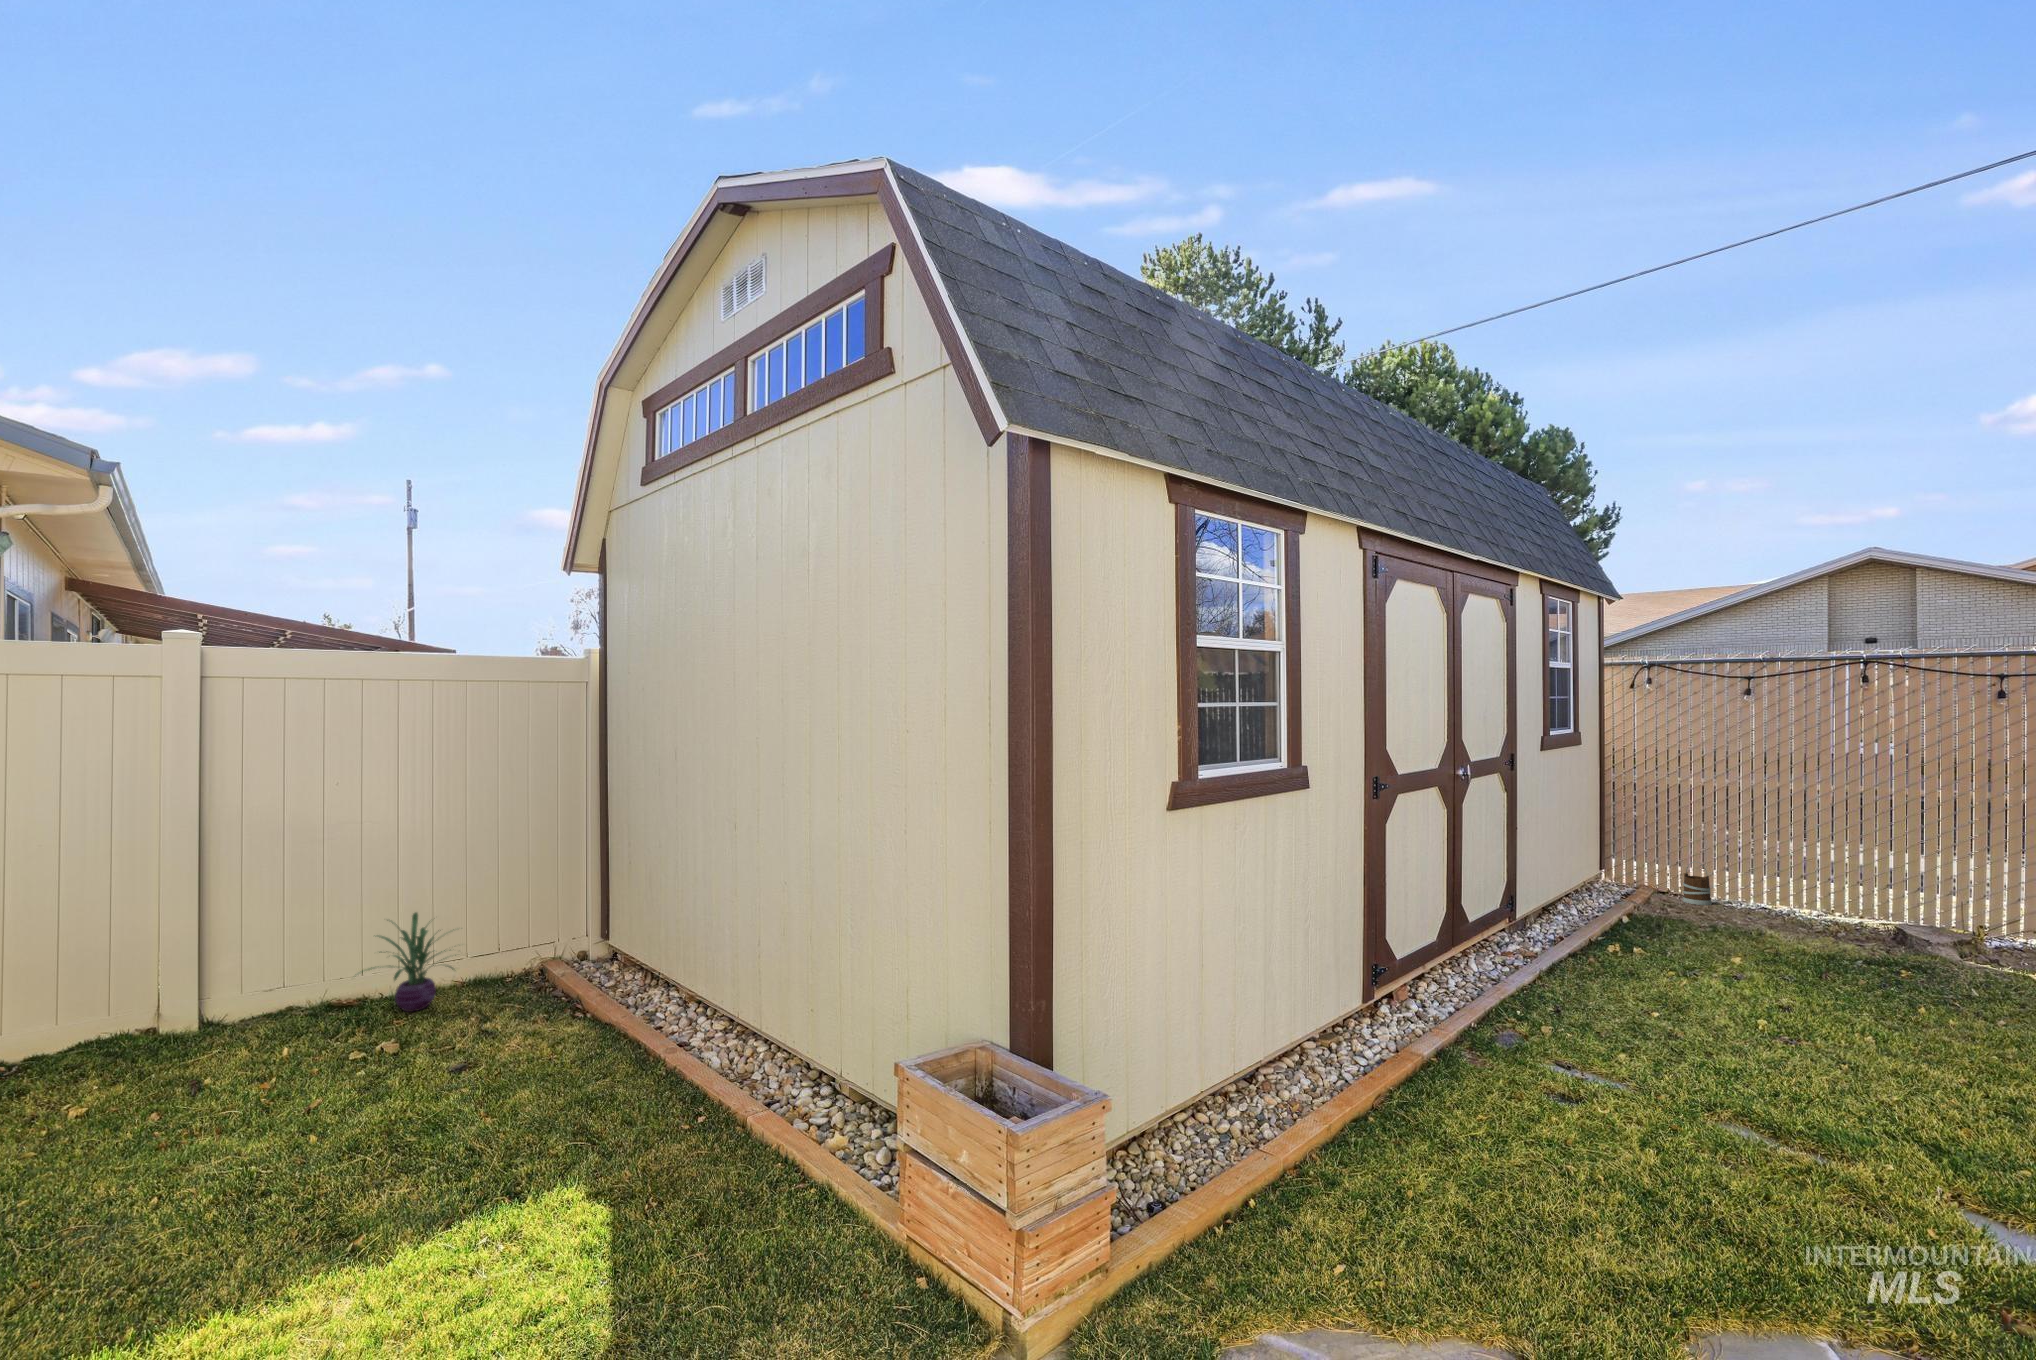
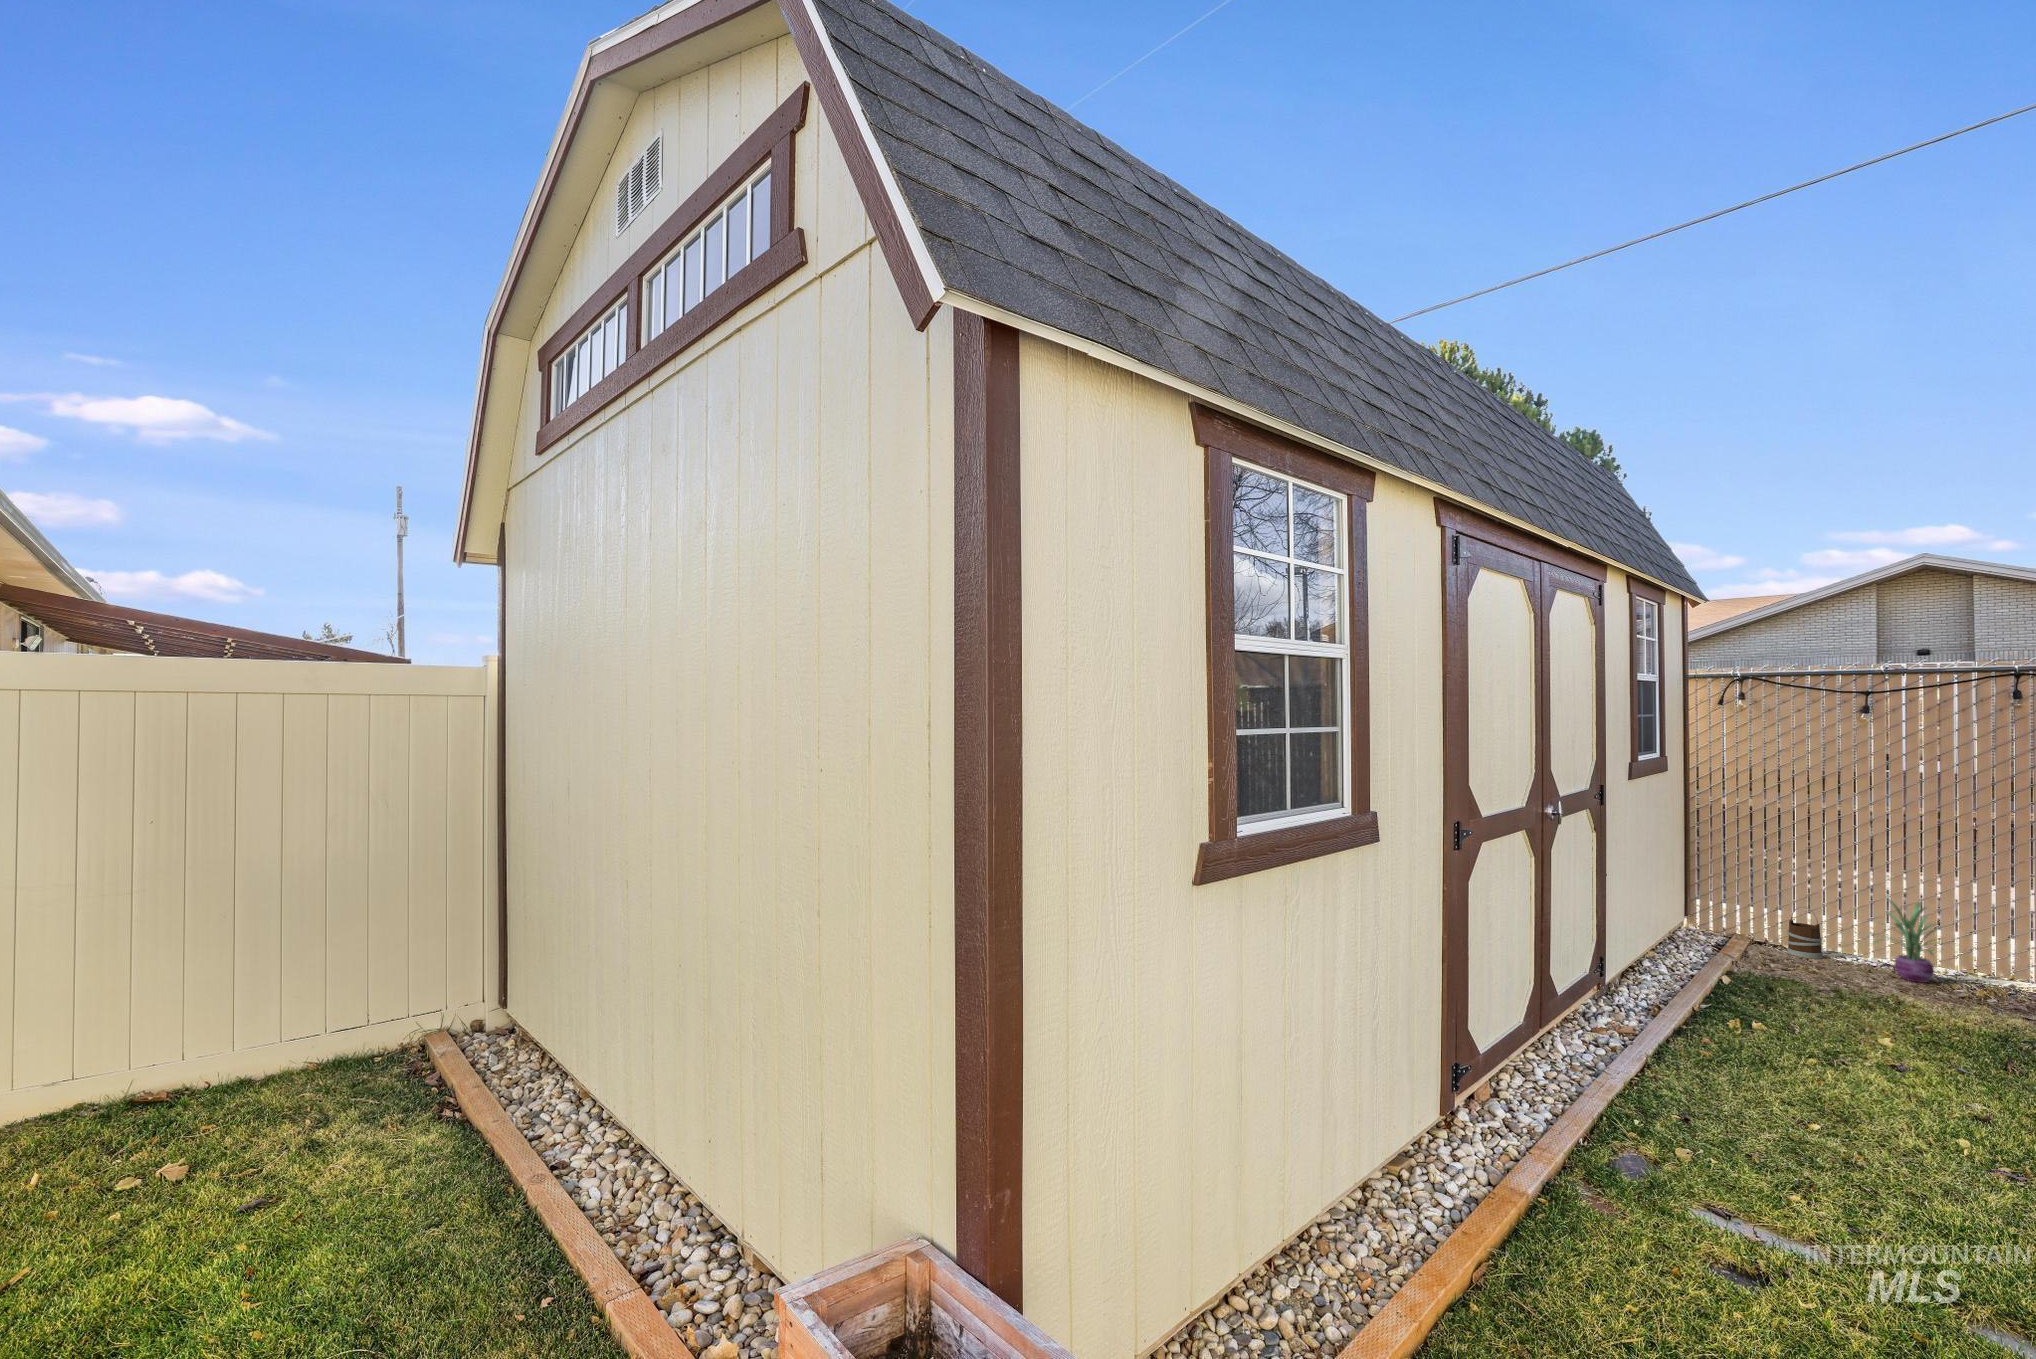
decorative plant: present [368,913,456,1012] -> present [1874,899,1937,983]

